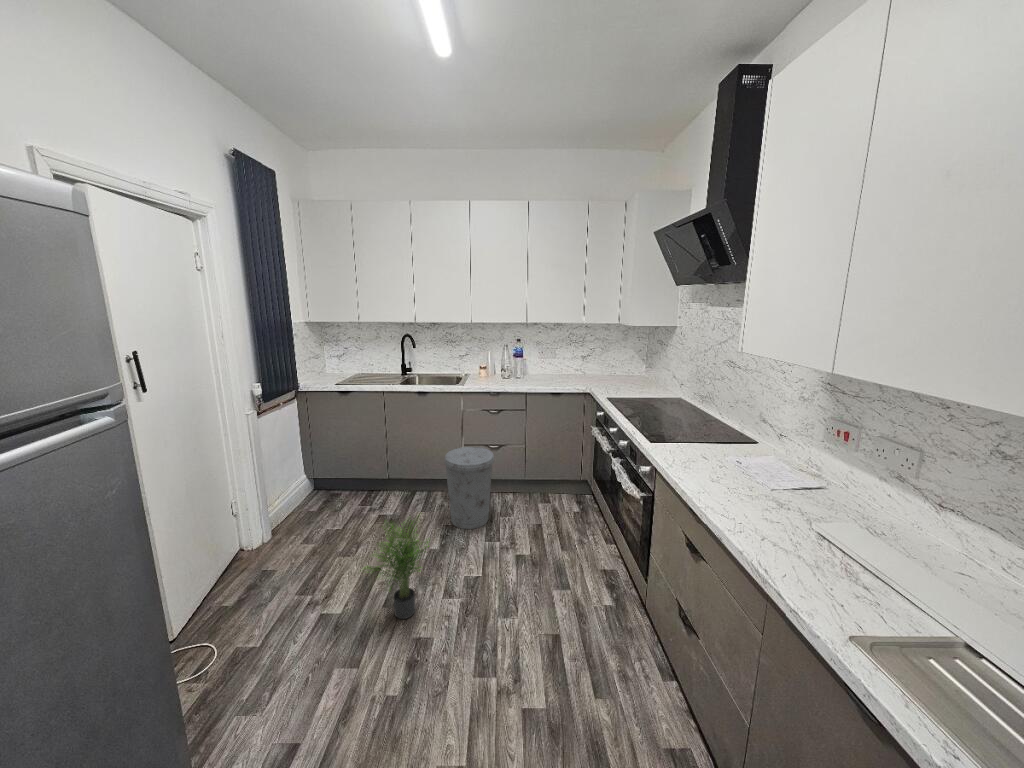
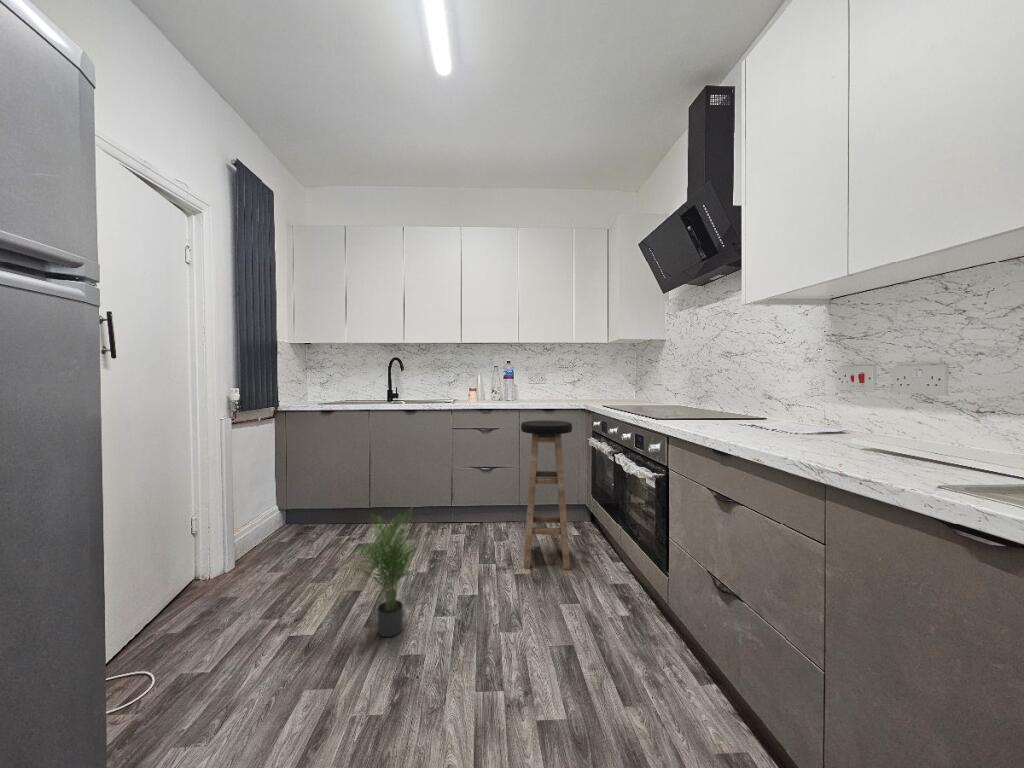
bar stool: none [524,414,573,553] -> present [521,420,572,570]
trash can: present [444,447,494,529] -> none [435,464,489,553]

